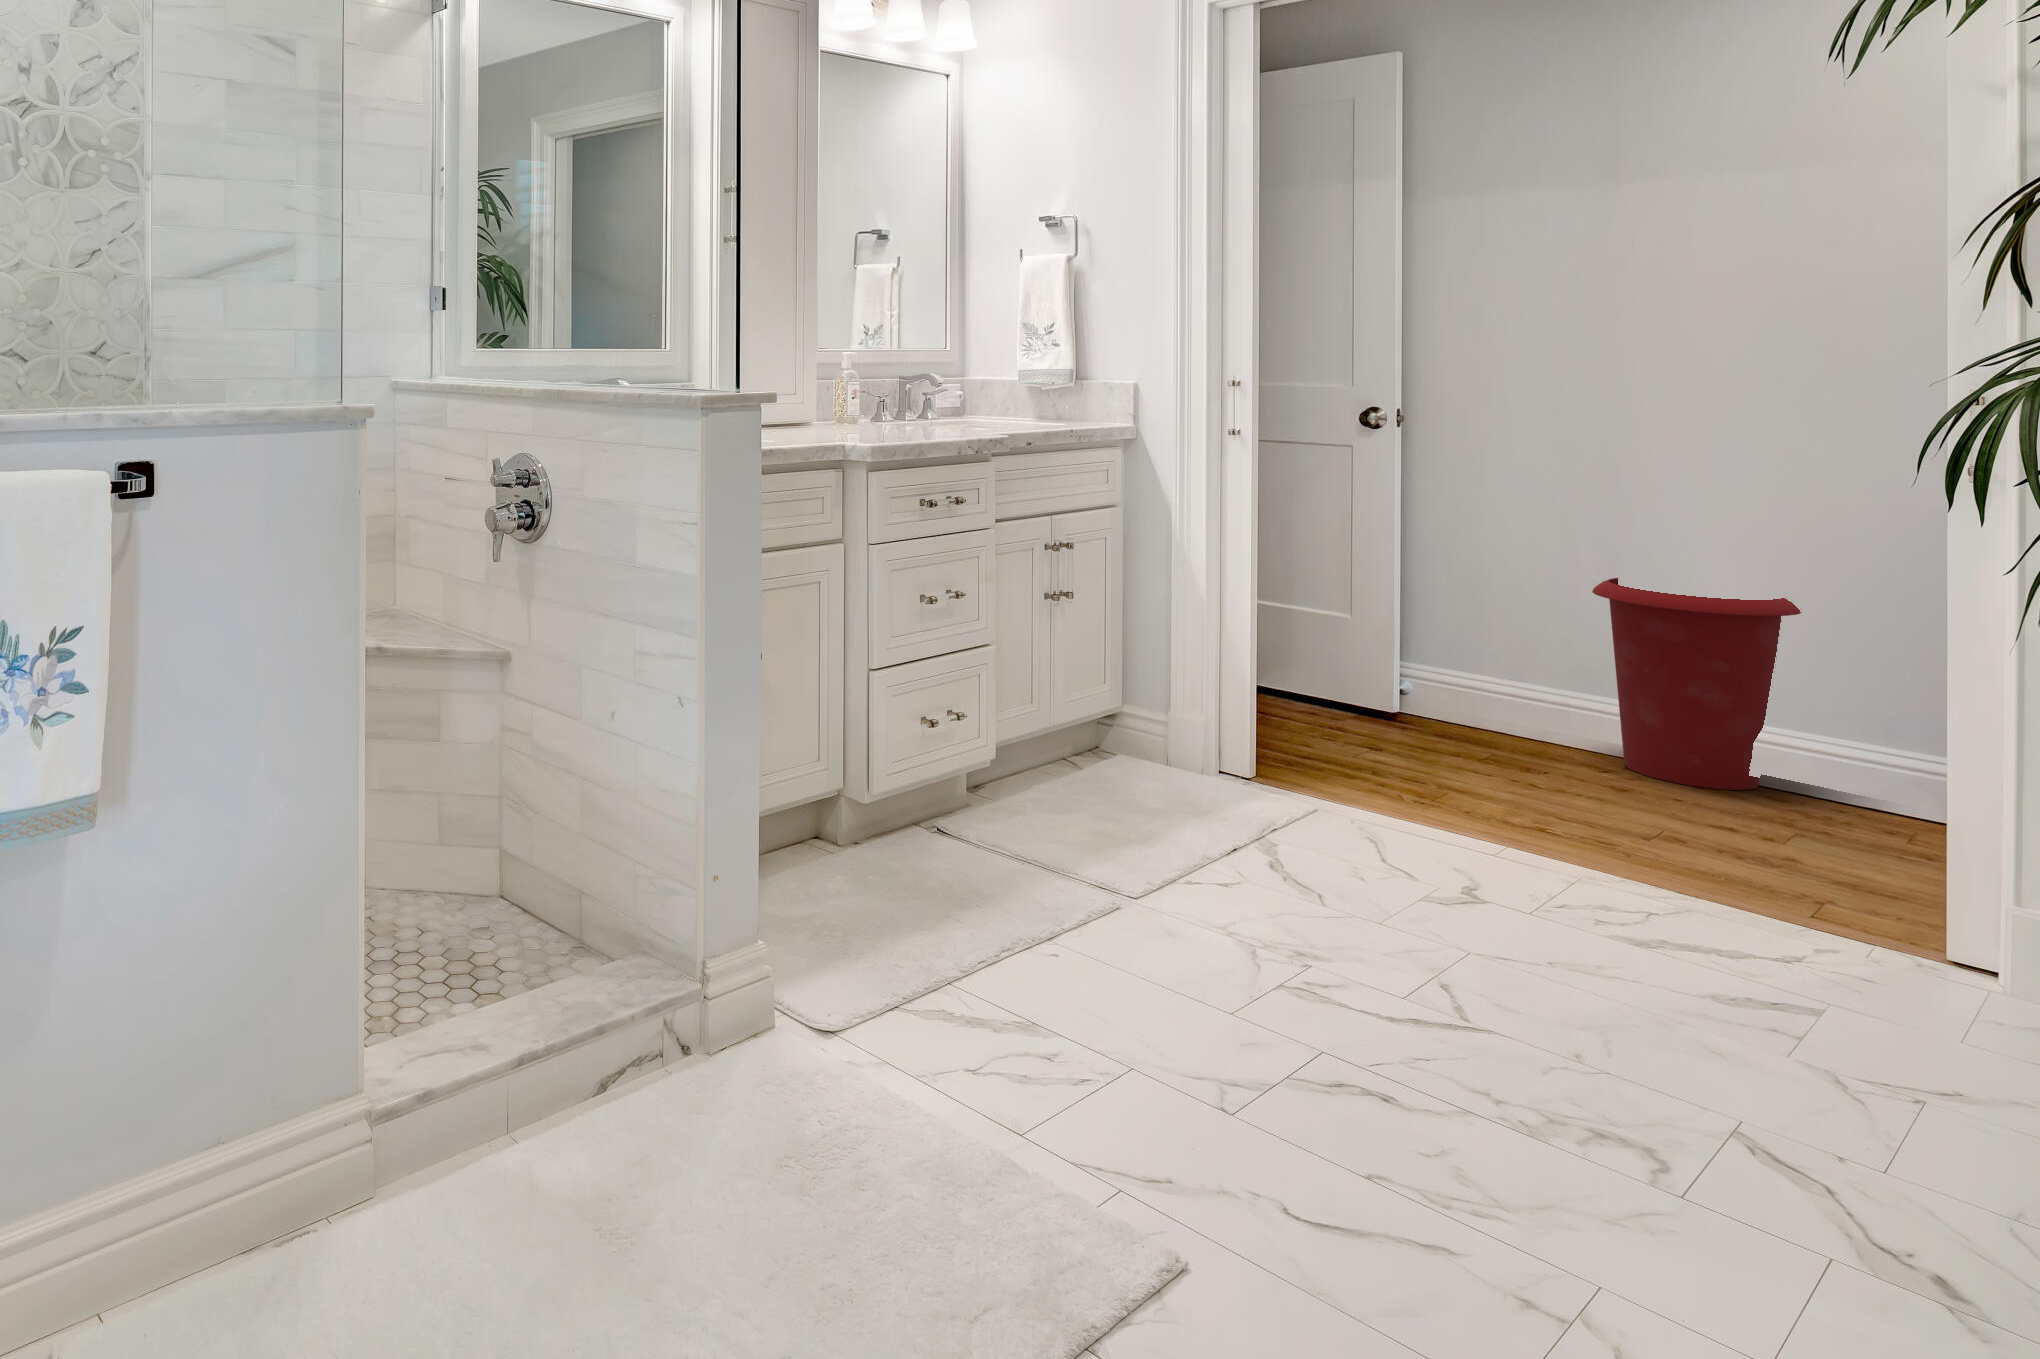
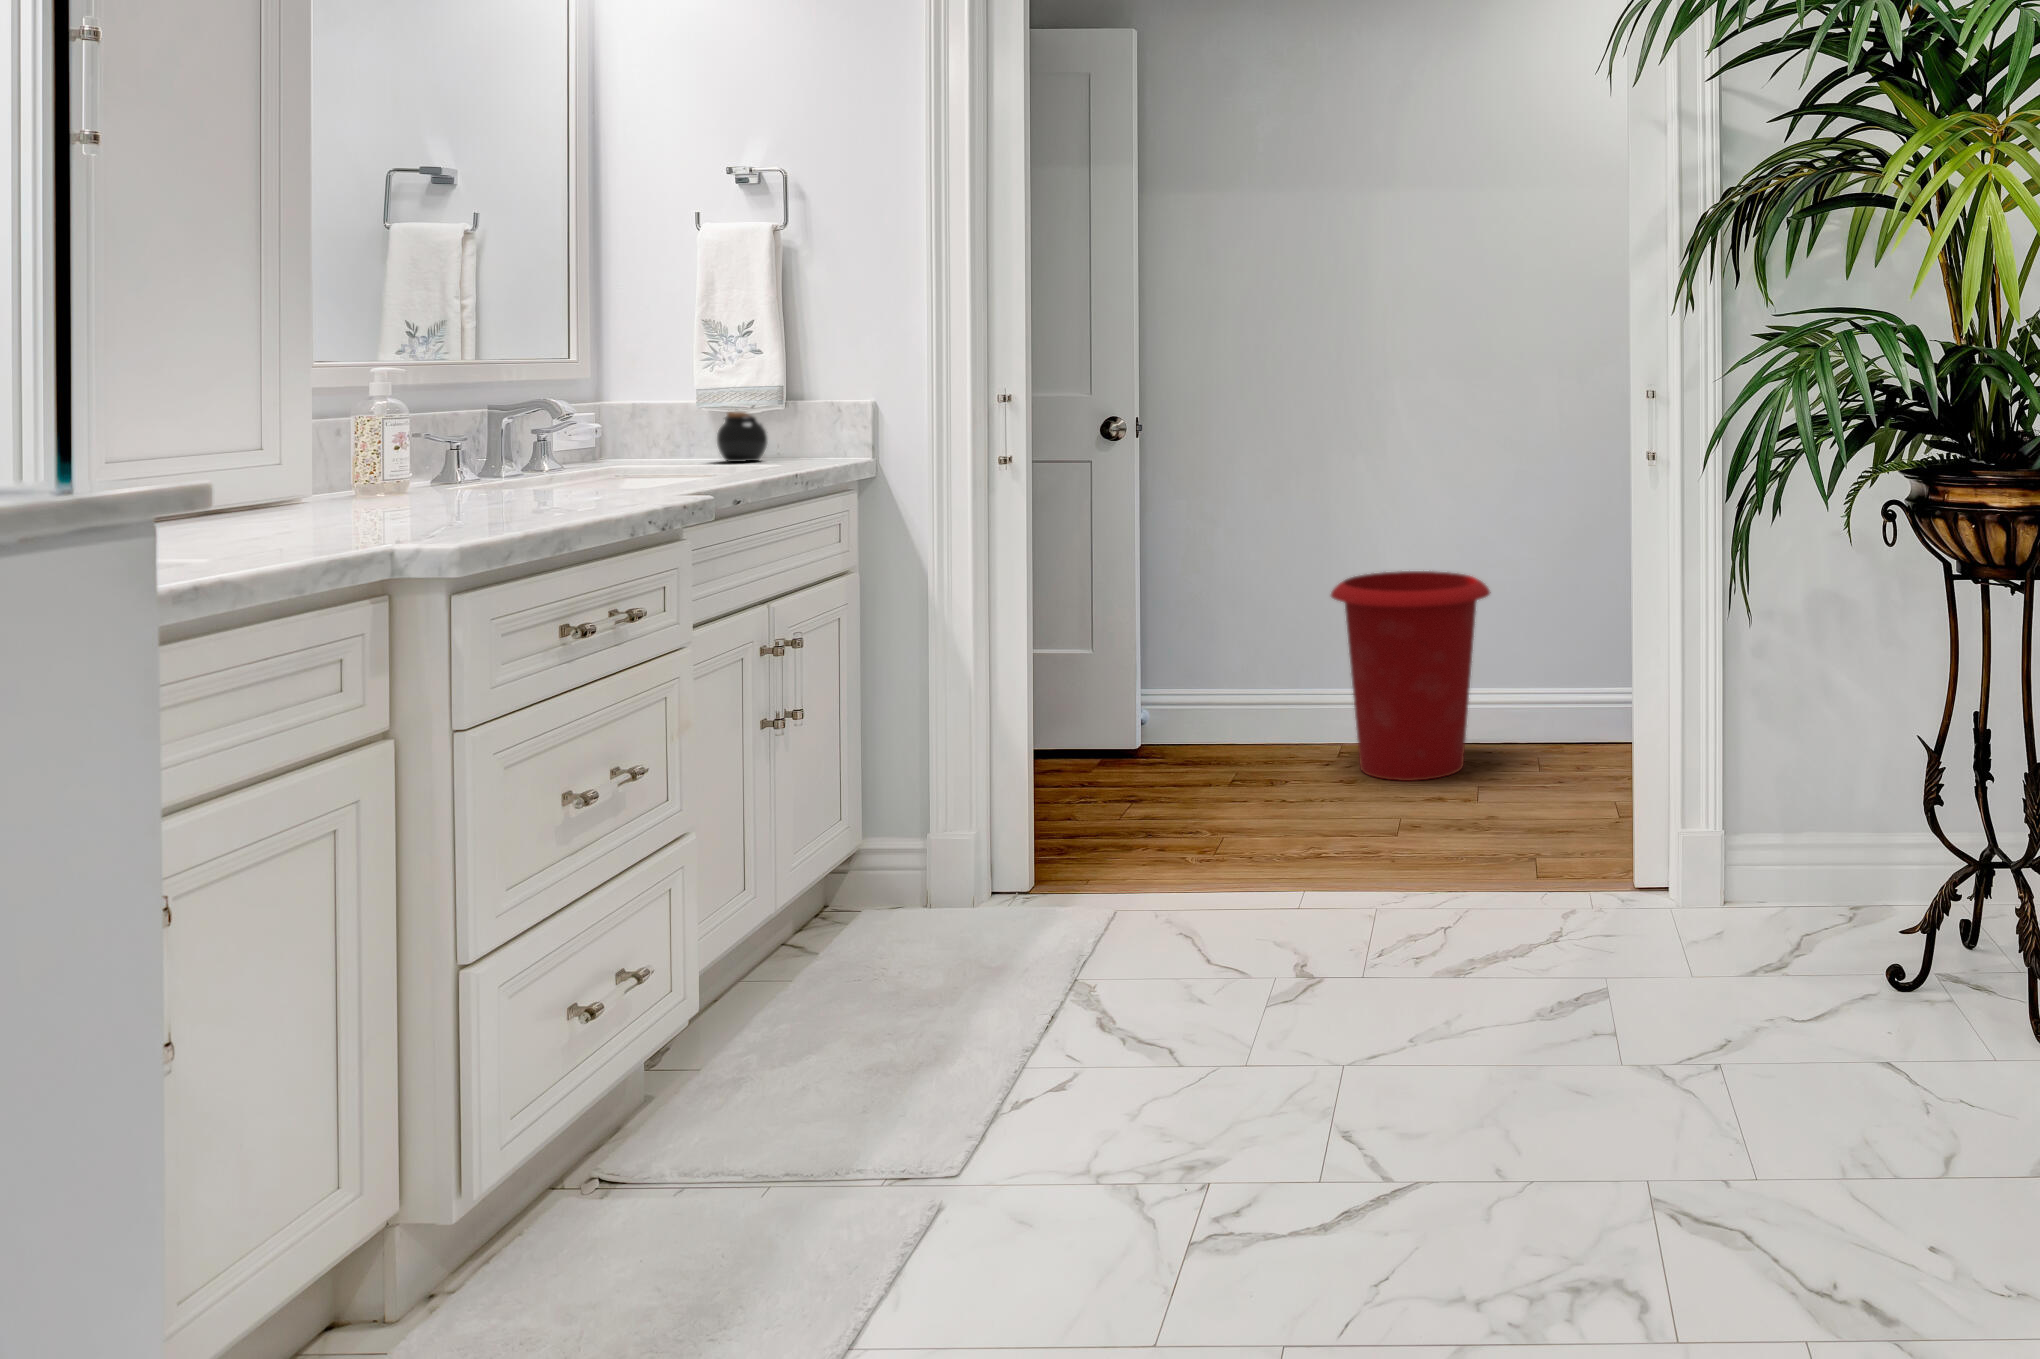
jar: none [1034,388,1068,423] -> present [717,412,767,462]

